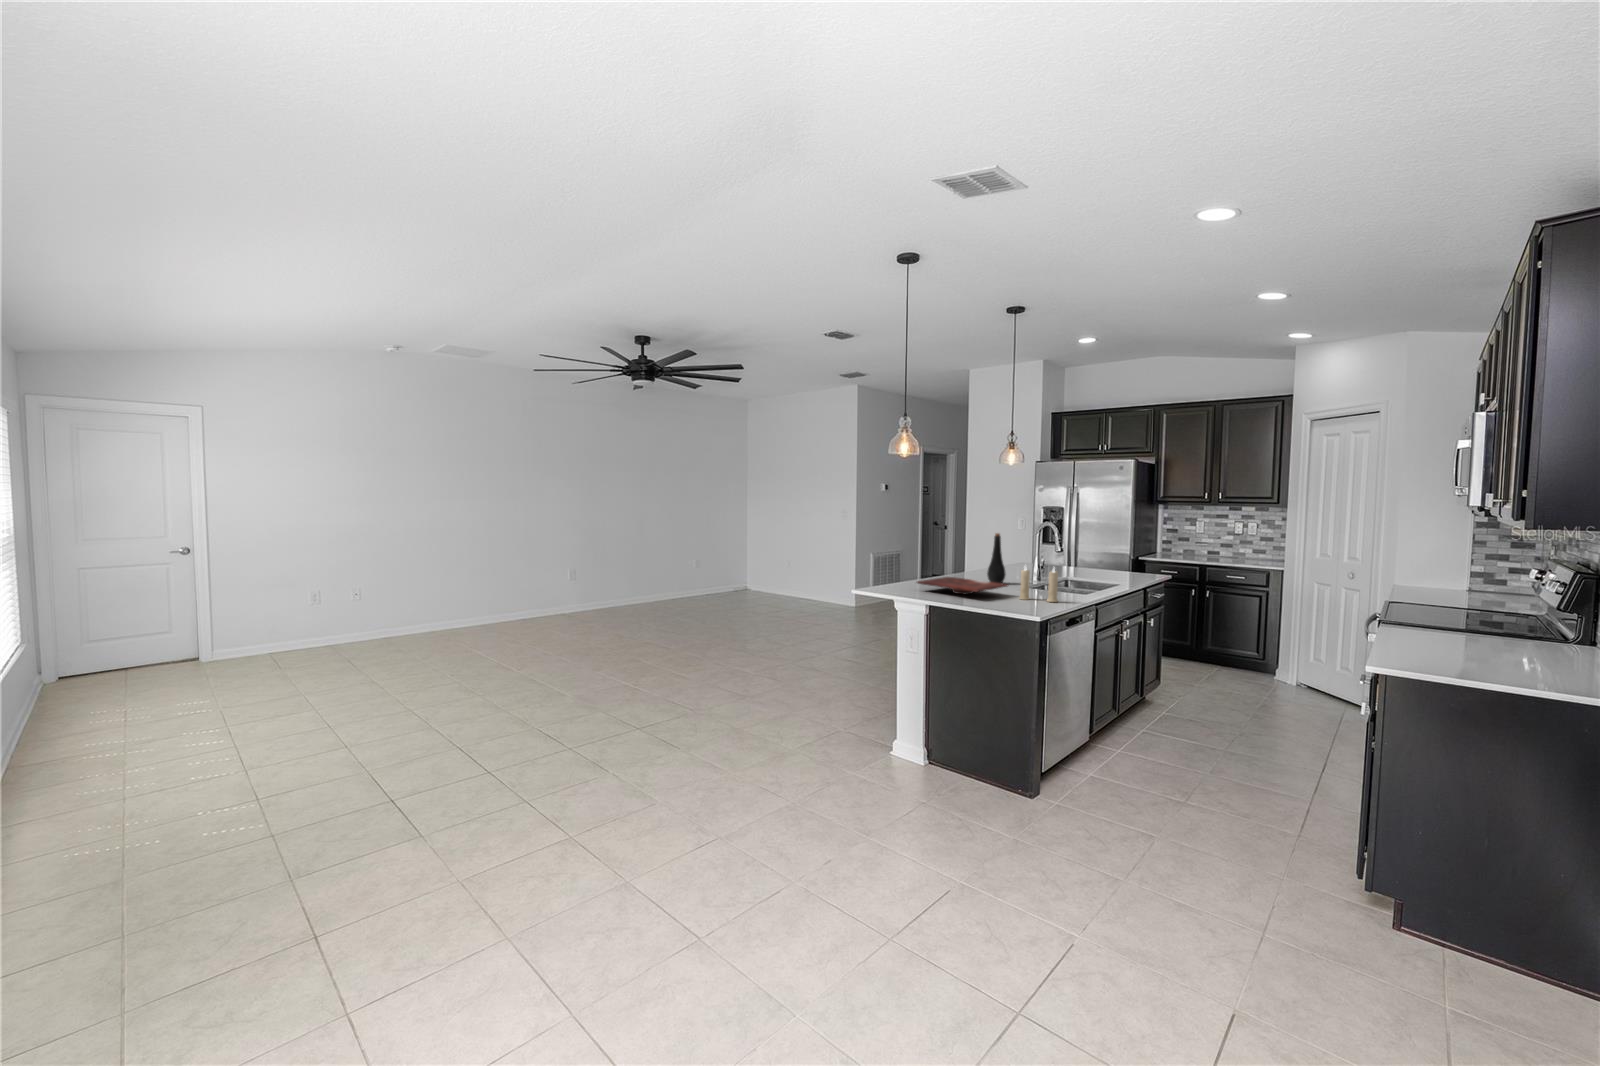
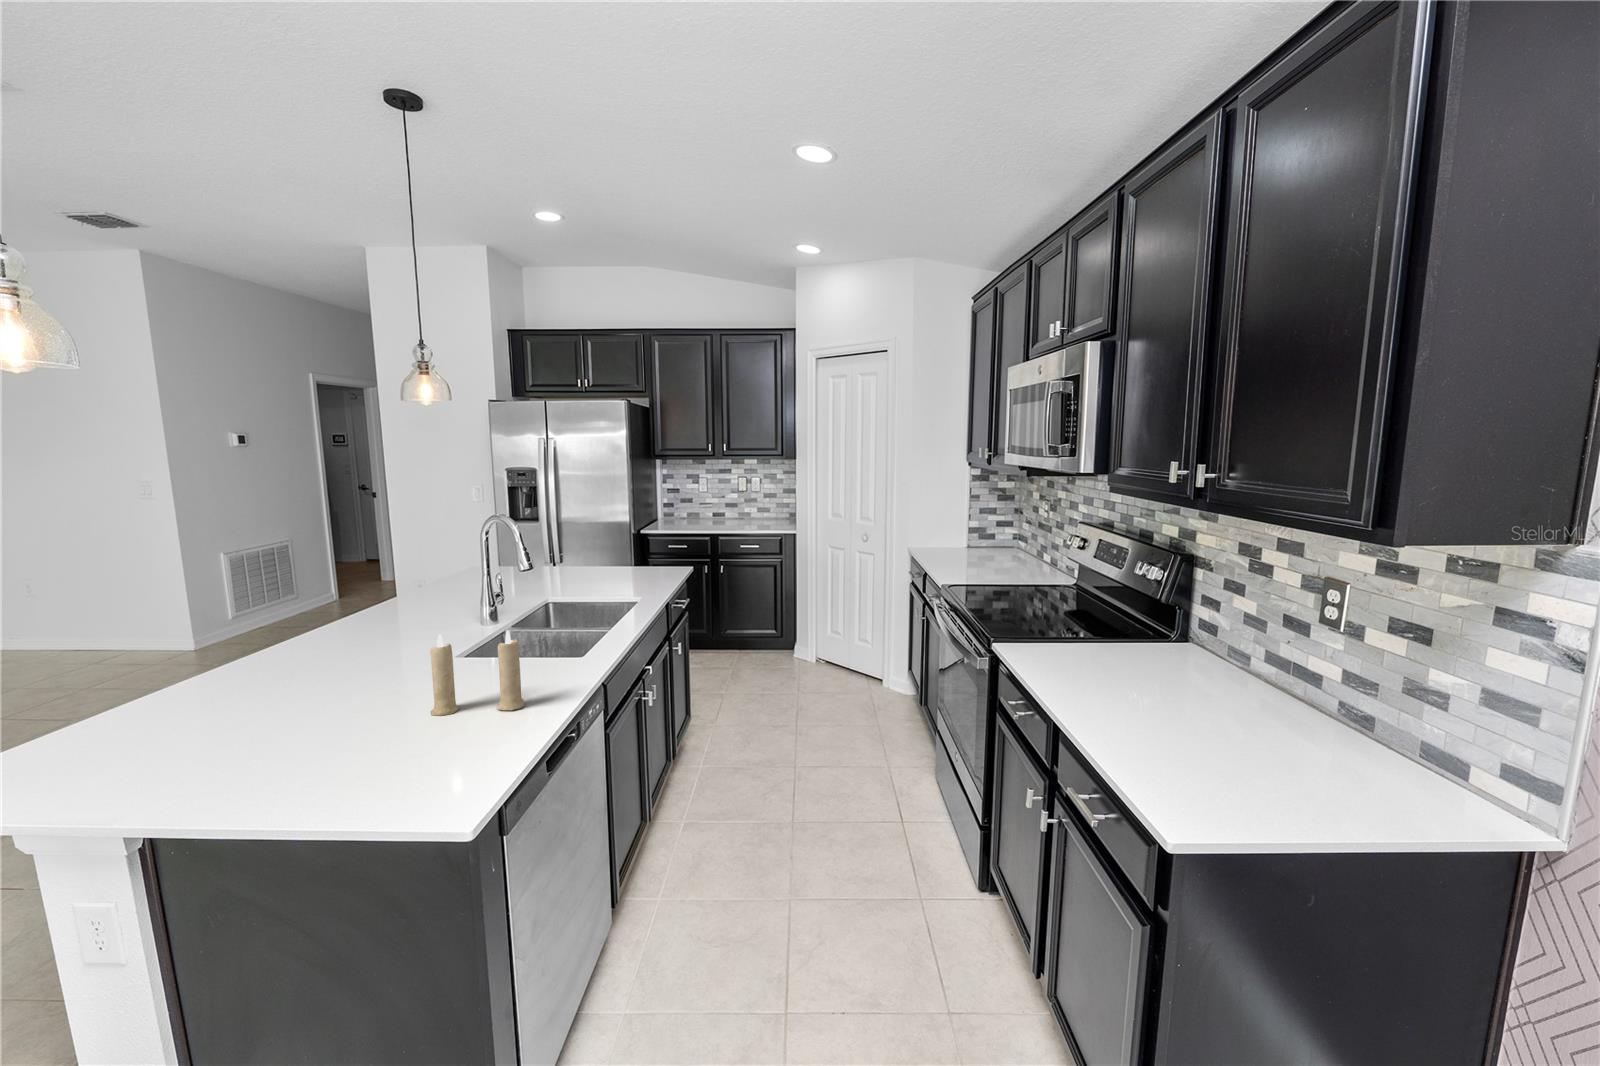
bottle: present [987,533,1006,583] -> none [373,545,416,653]
cutting board: present [917,577,1008,594] -> none [114,672,405,741]

